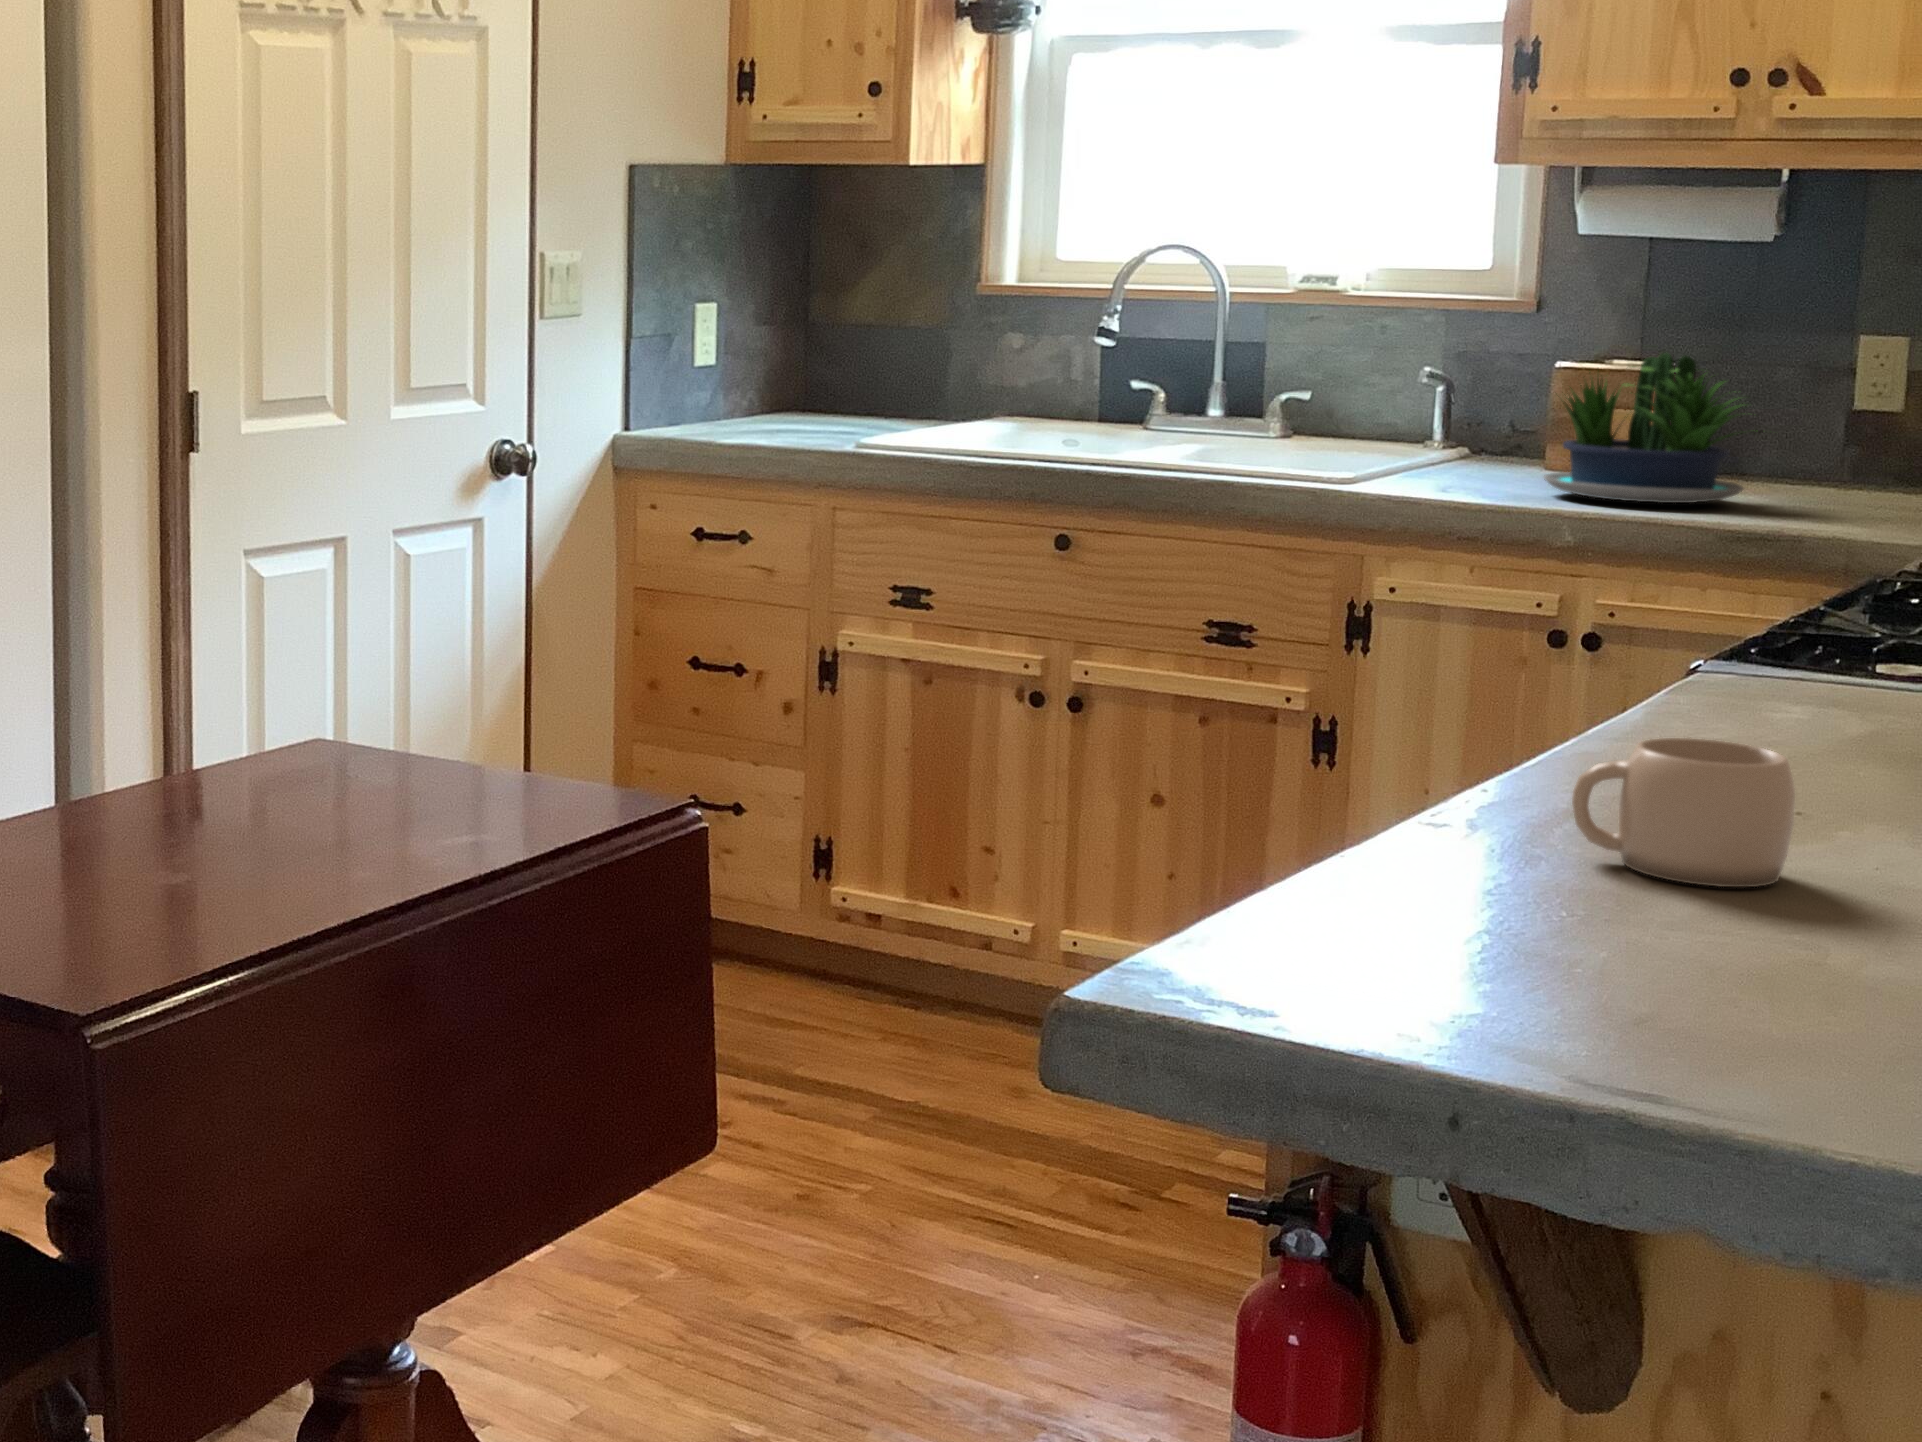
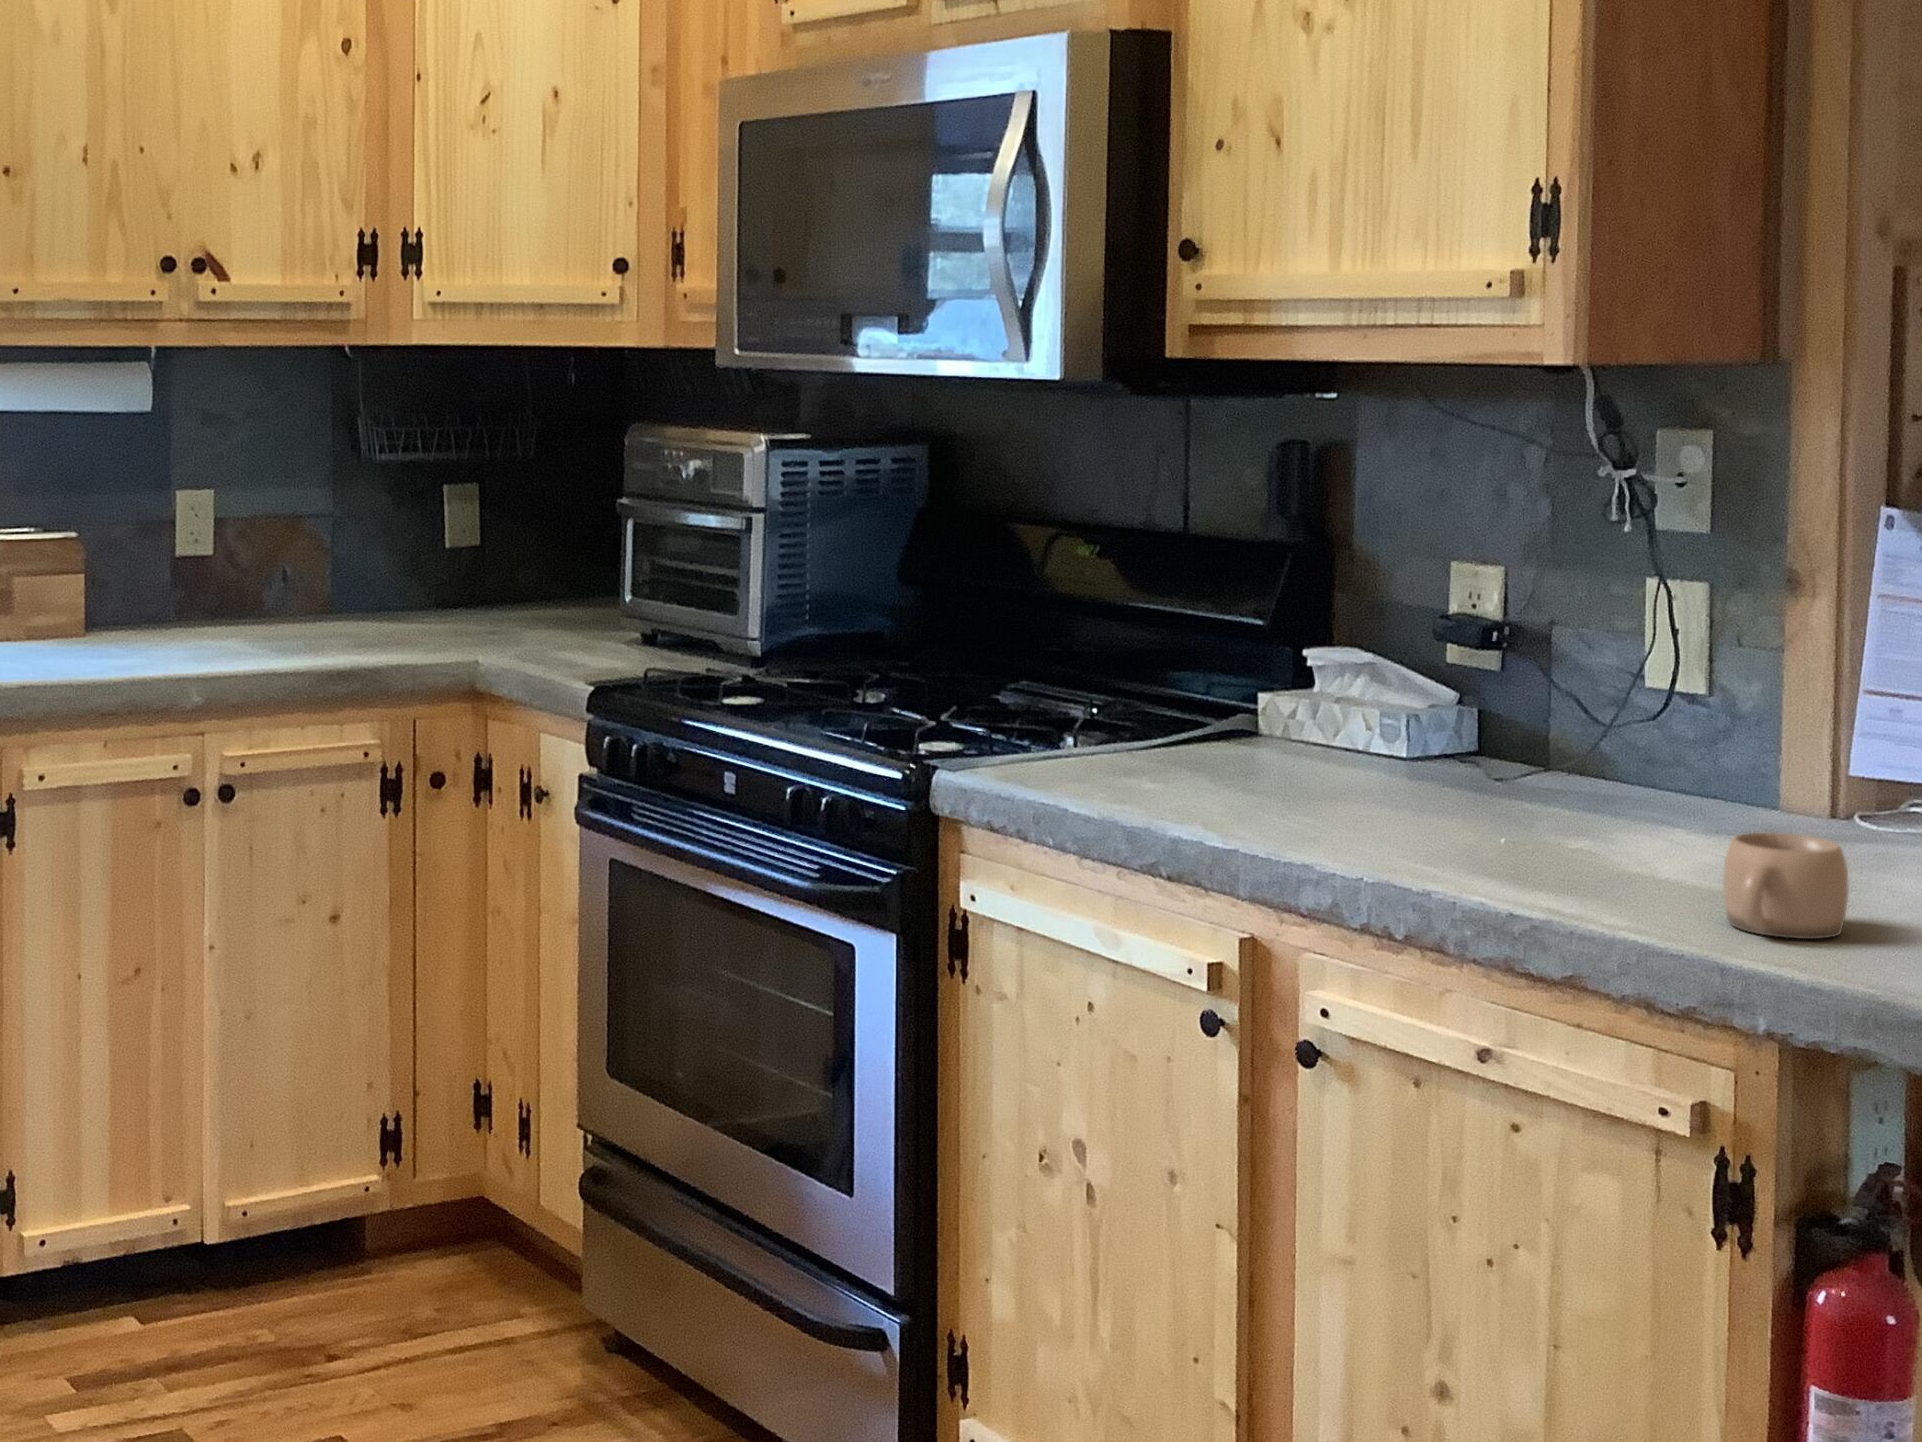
potted plant: present [1544,353,1743,503] -> none [109,517,302,656]

